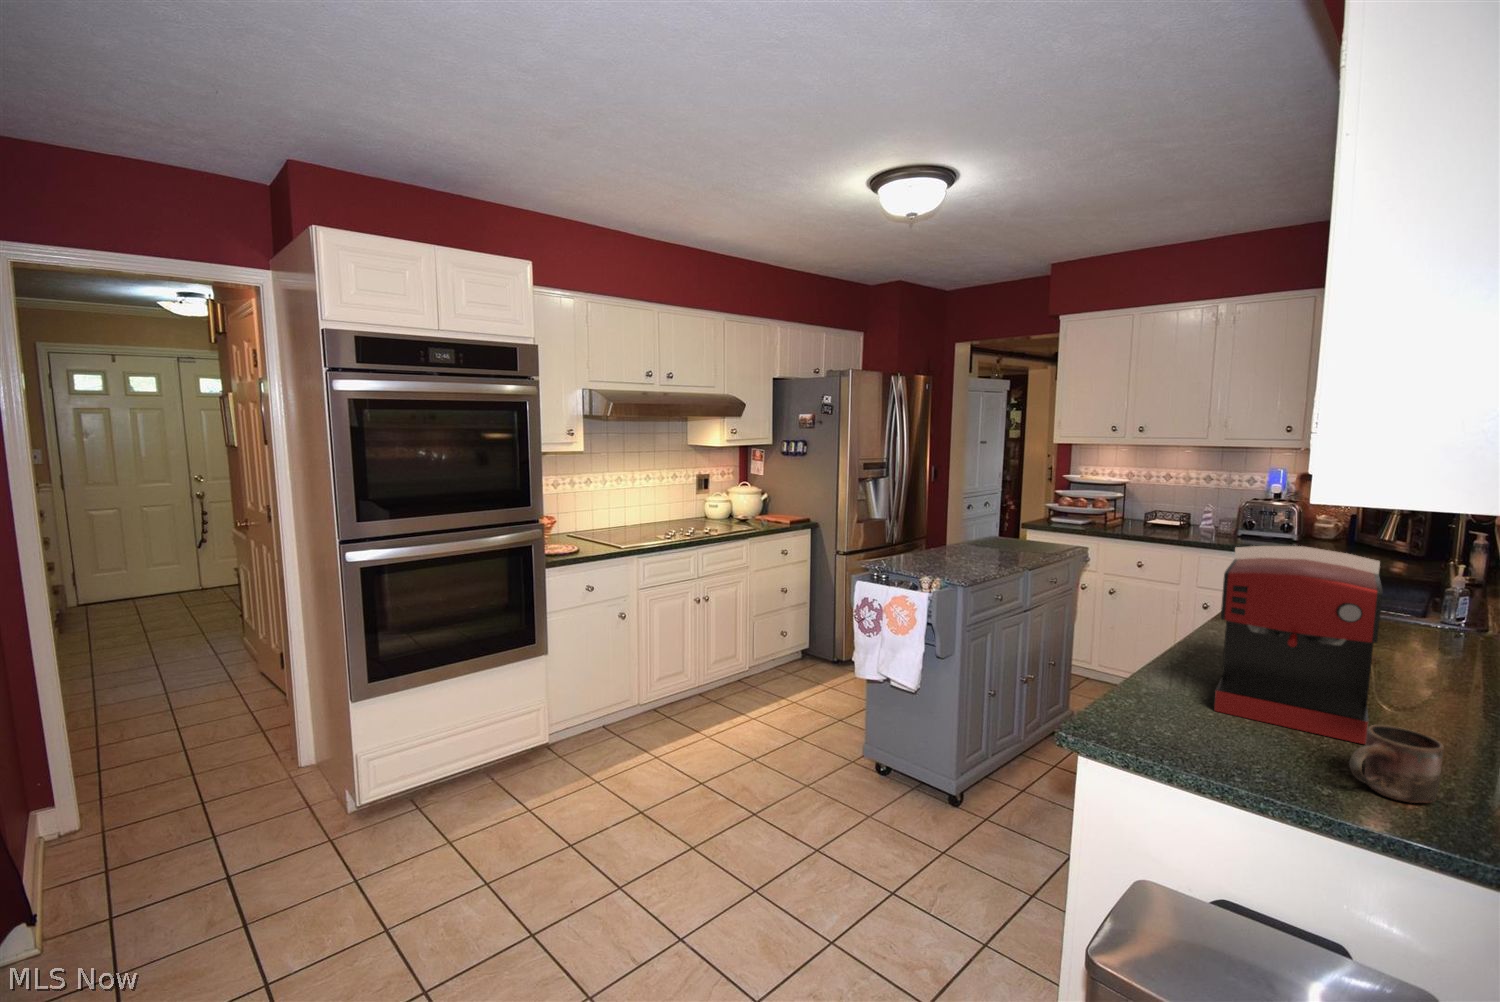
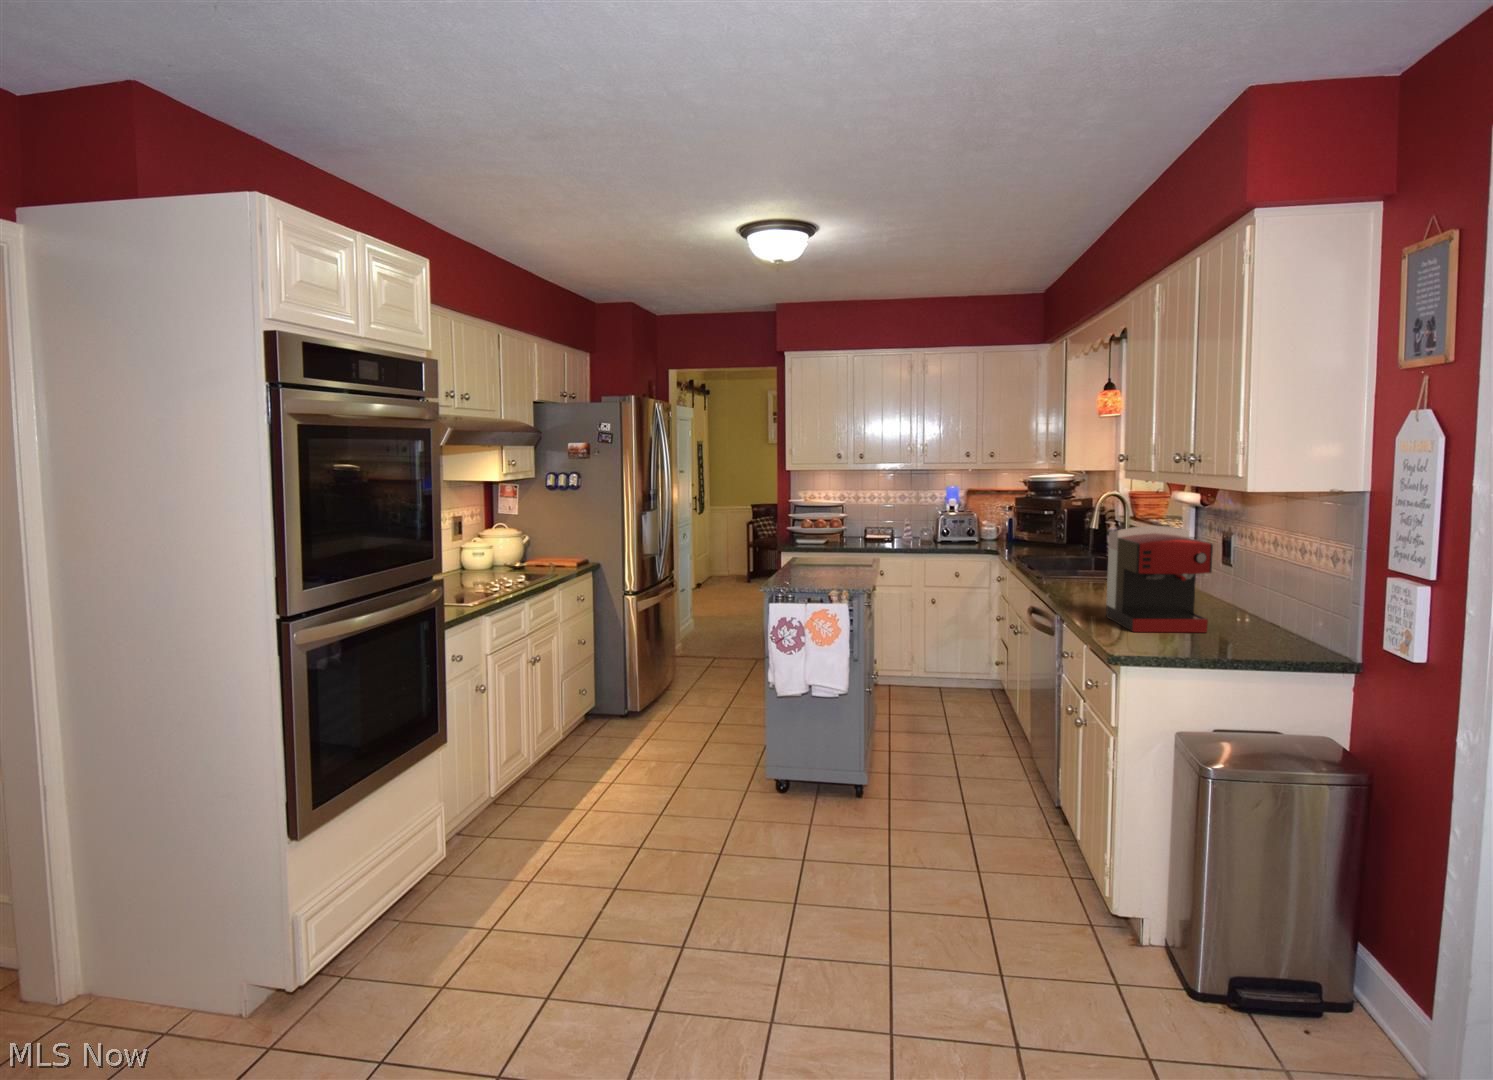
mug: present [1349,725,1444,803] -> none [1232,613,1267,648]

